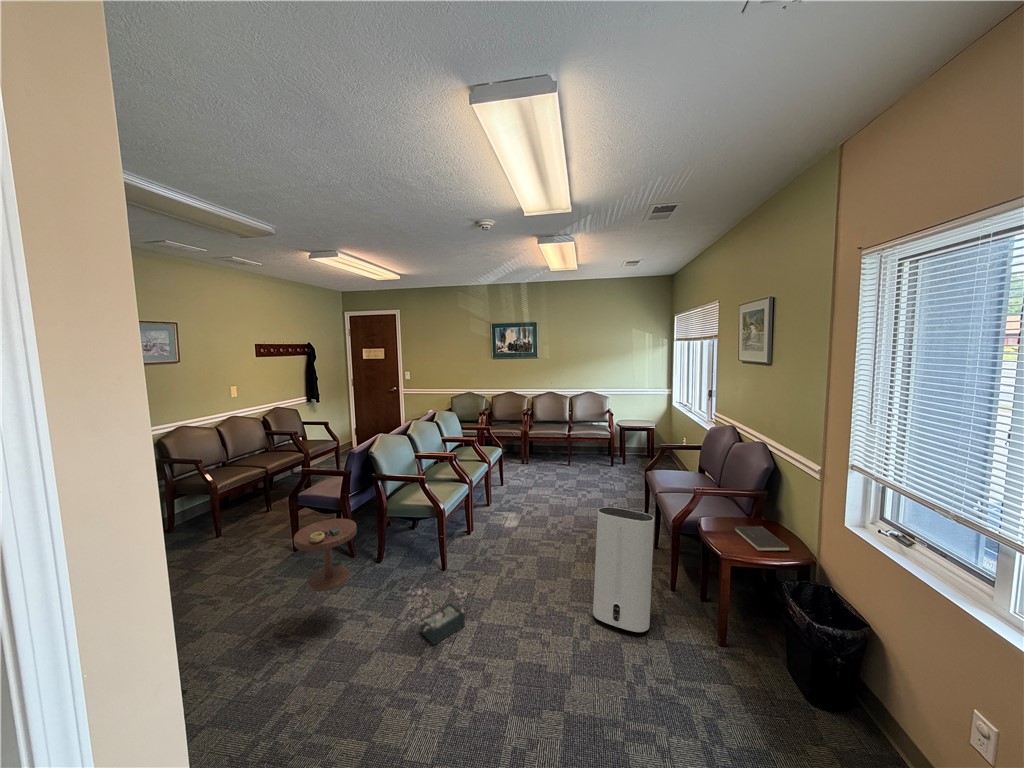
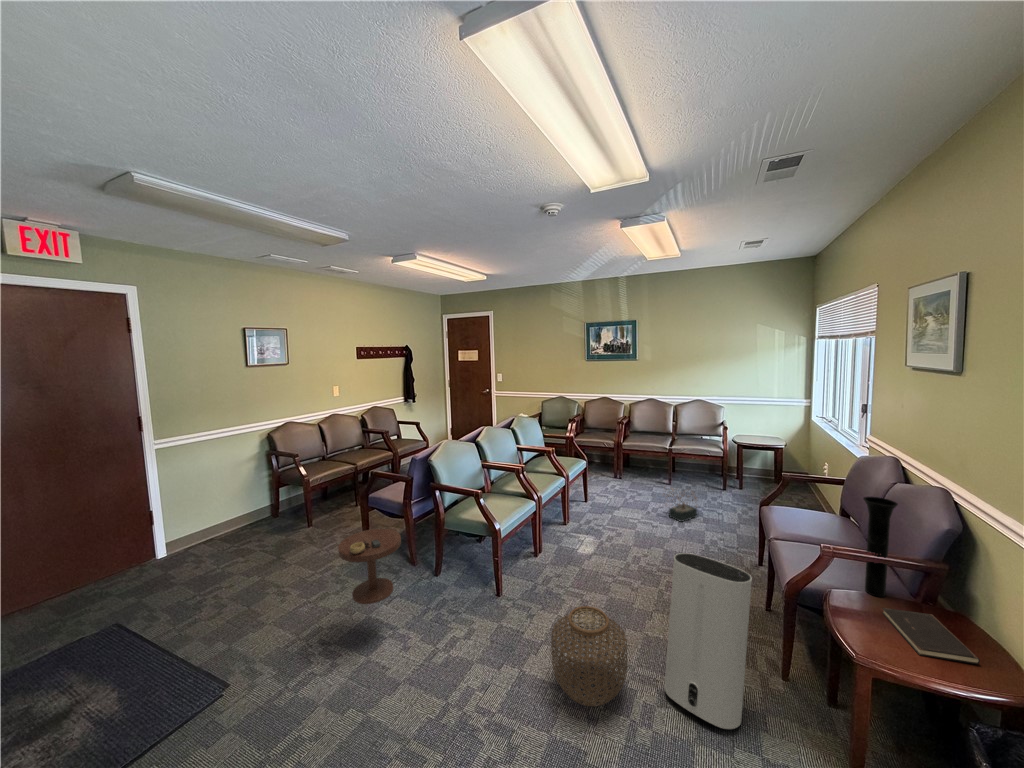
vase: none [720,452,741,521] -> present [863,497,898,597]
woven basket: none [505,559,567,639] -> present [551,606,627,706]
decorative plant: present [408,581,467,645] -> present [666,488,697,522]

